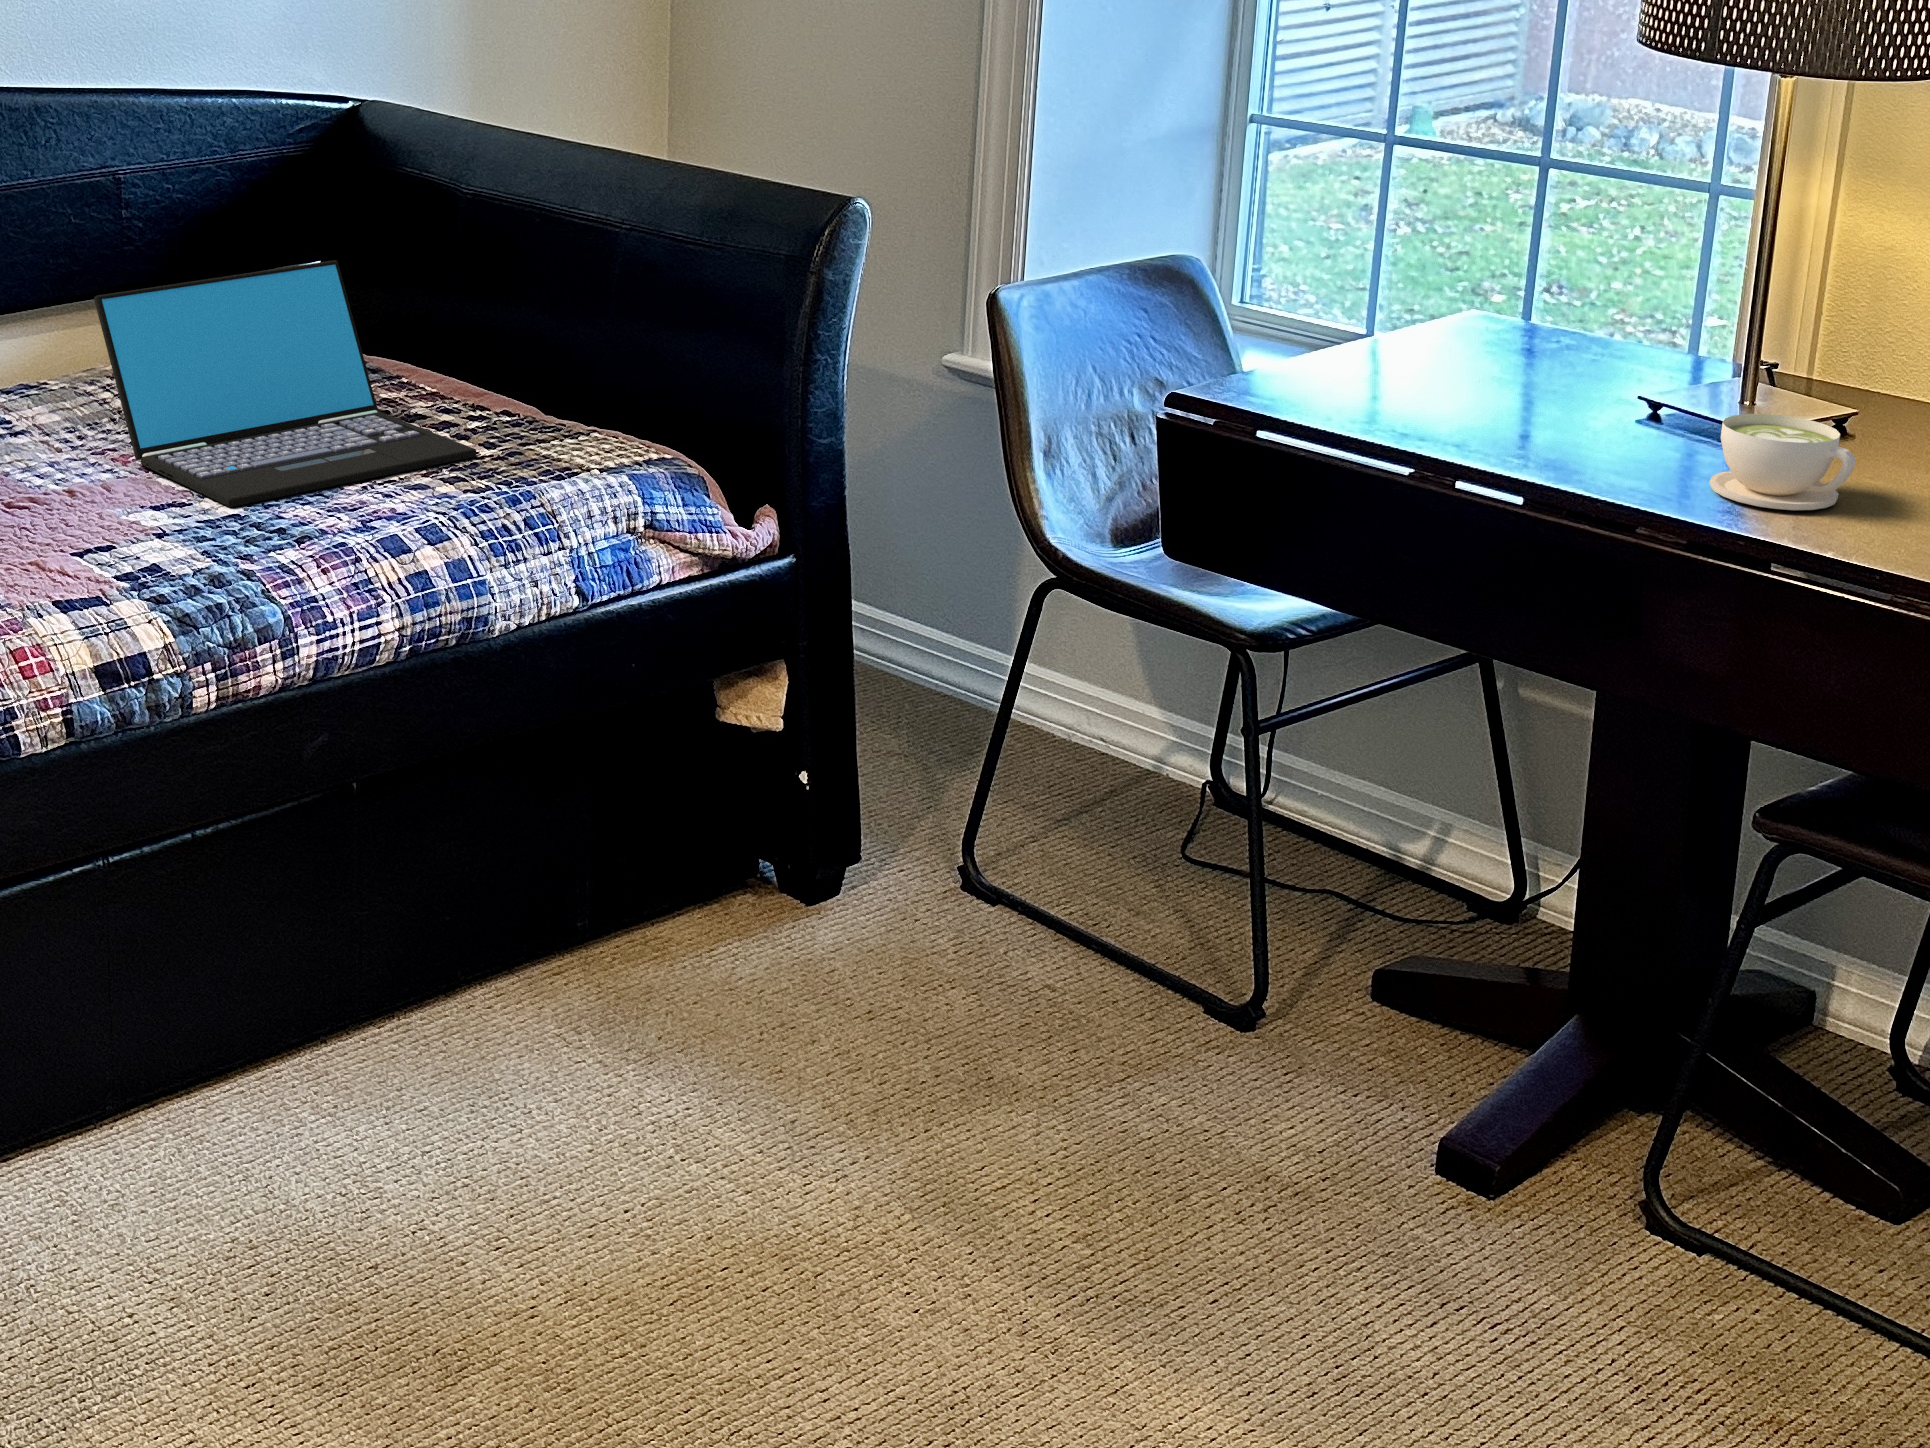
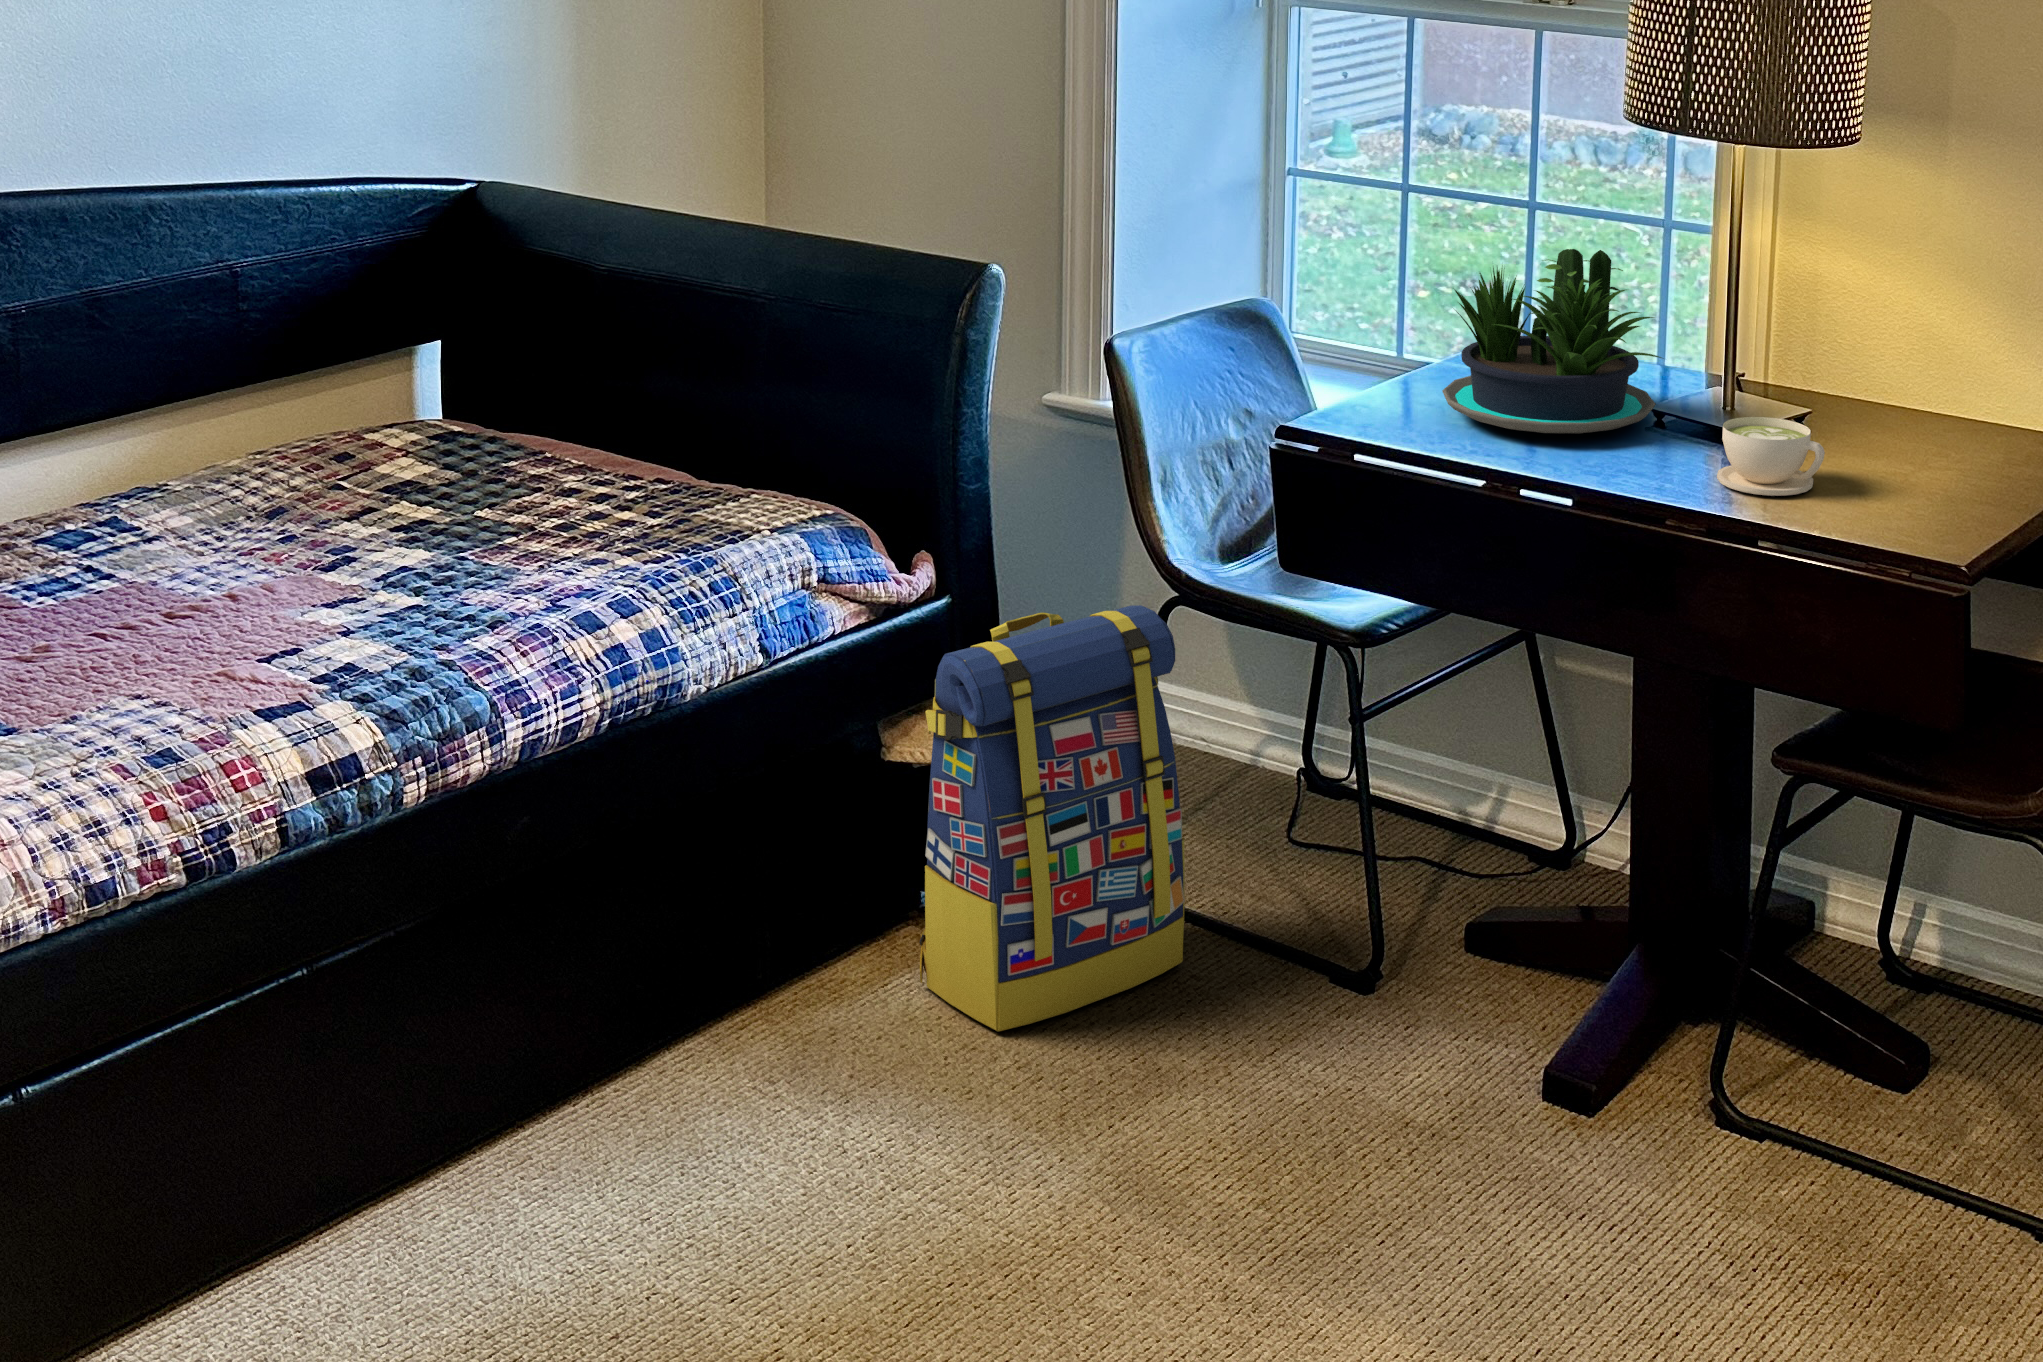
potted plant: none [1381,205,1663,422] -> present [1442,249,1662,433]
laptop: present [94,260,476,507] -> none [246,344,634,597]
backpack: none [748,580,1048,1013] -> present [919,605,1185,1031]

